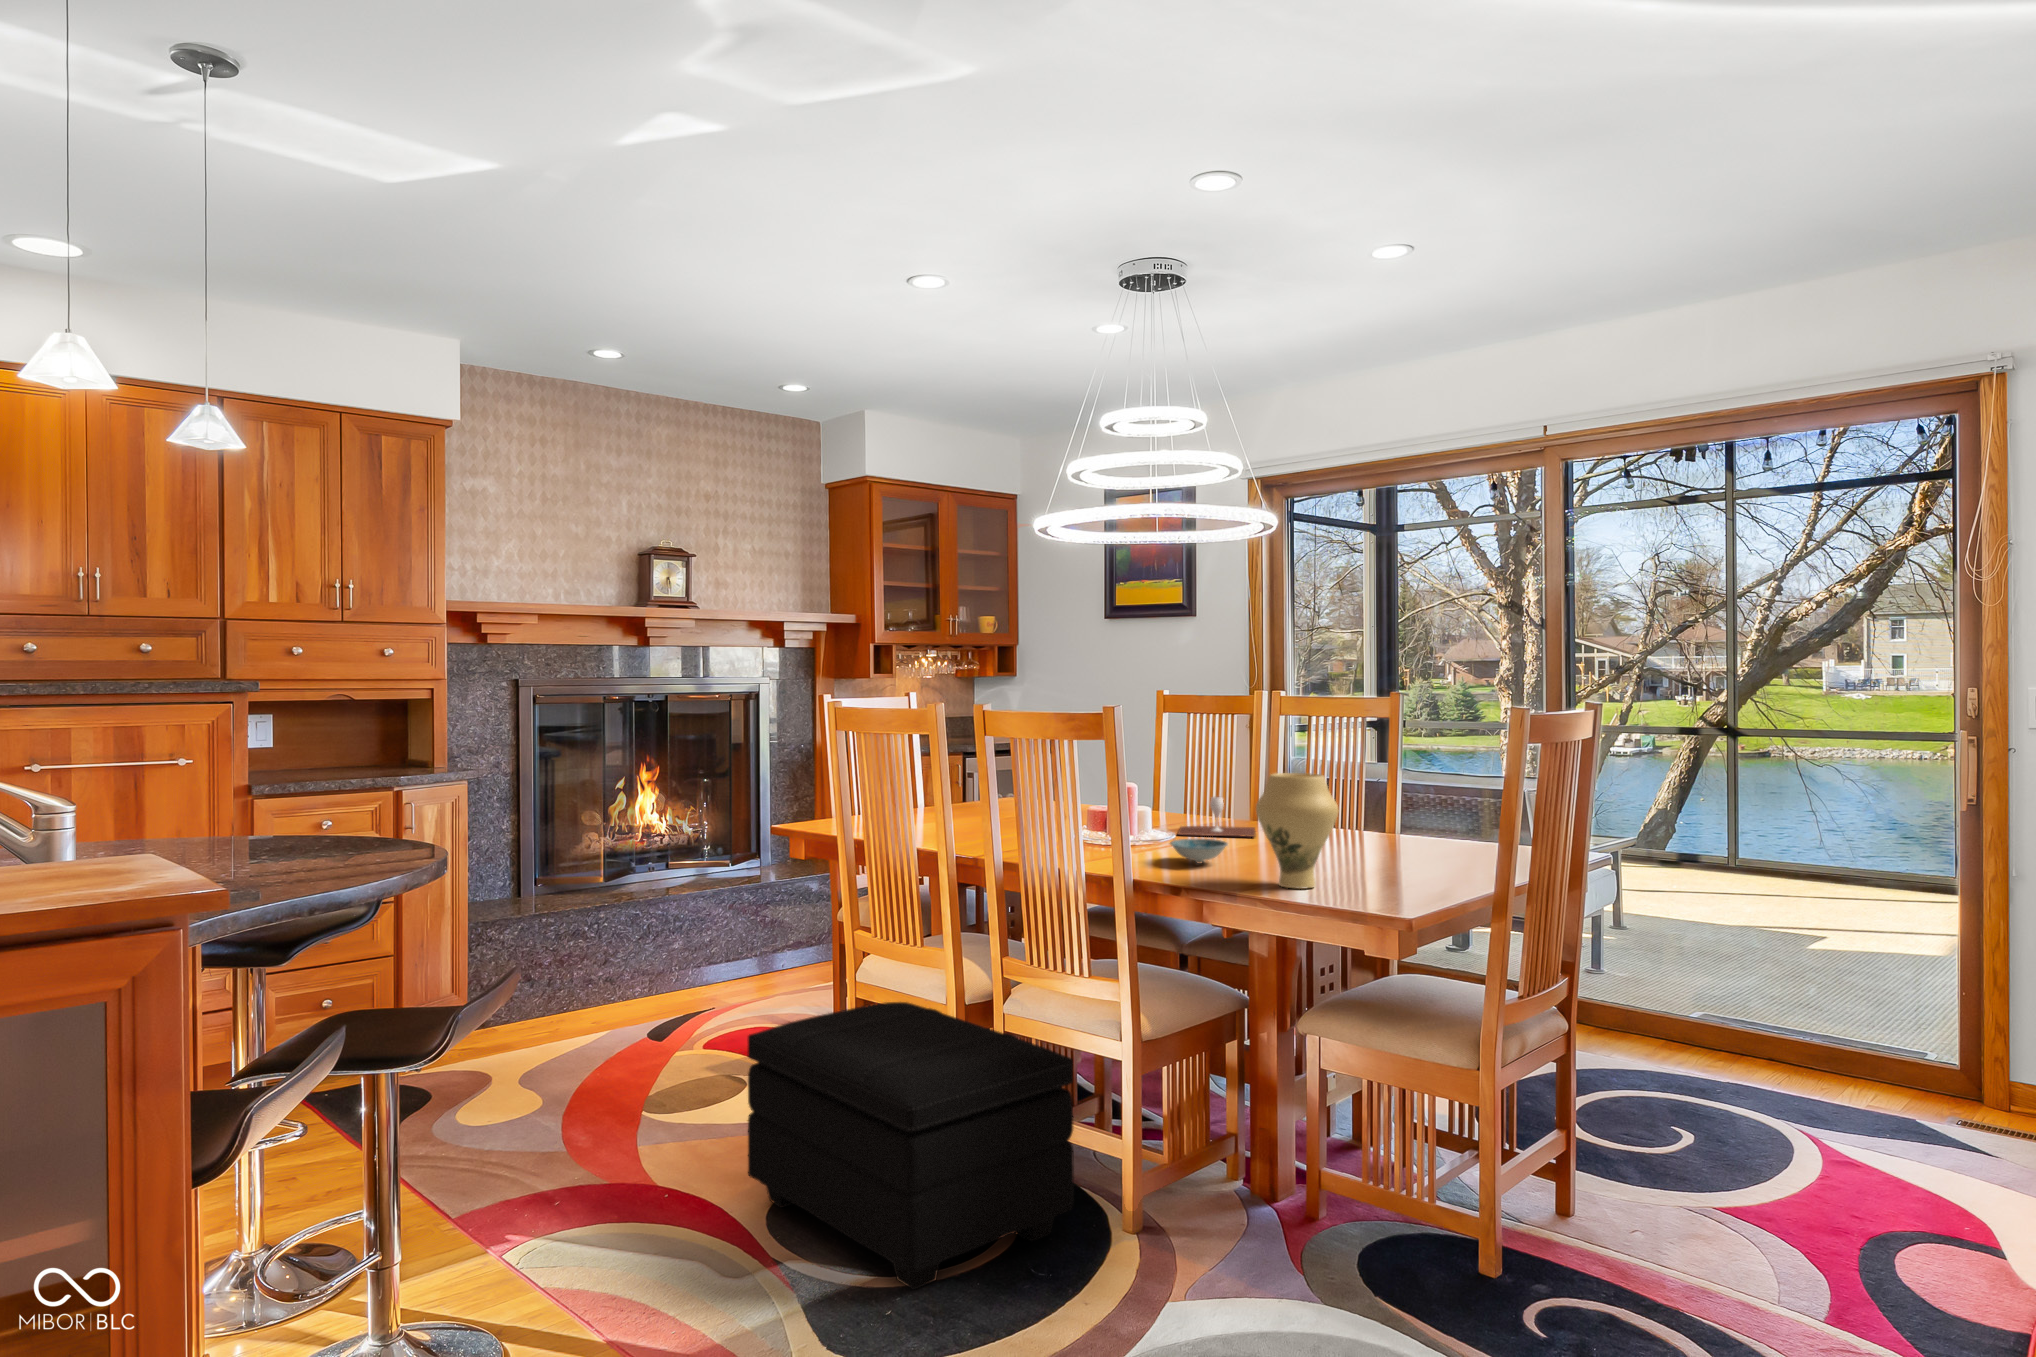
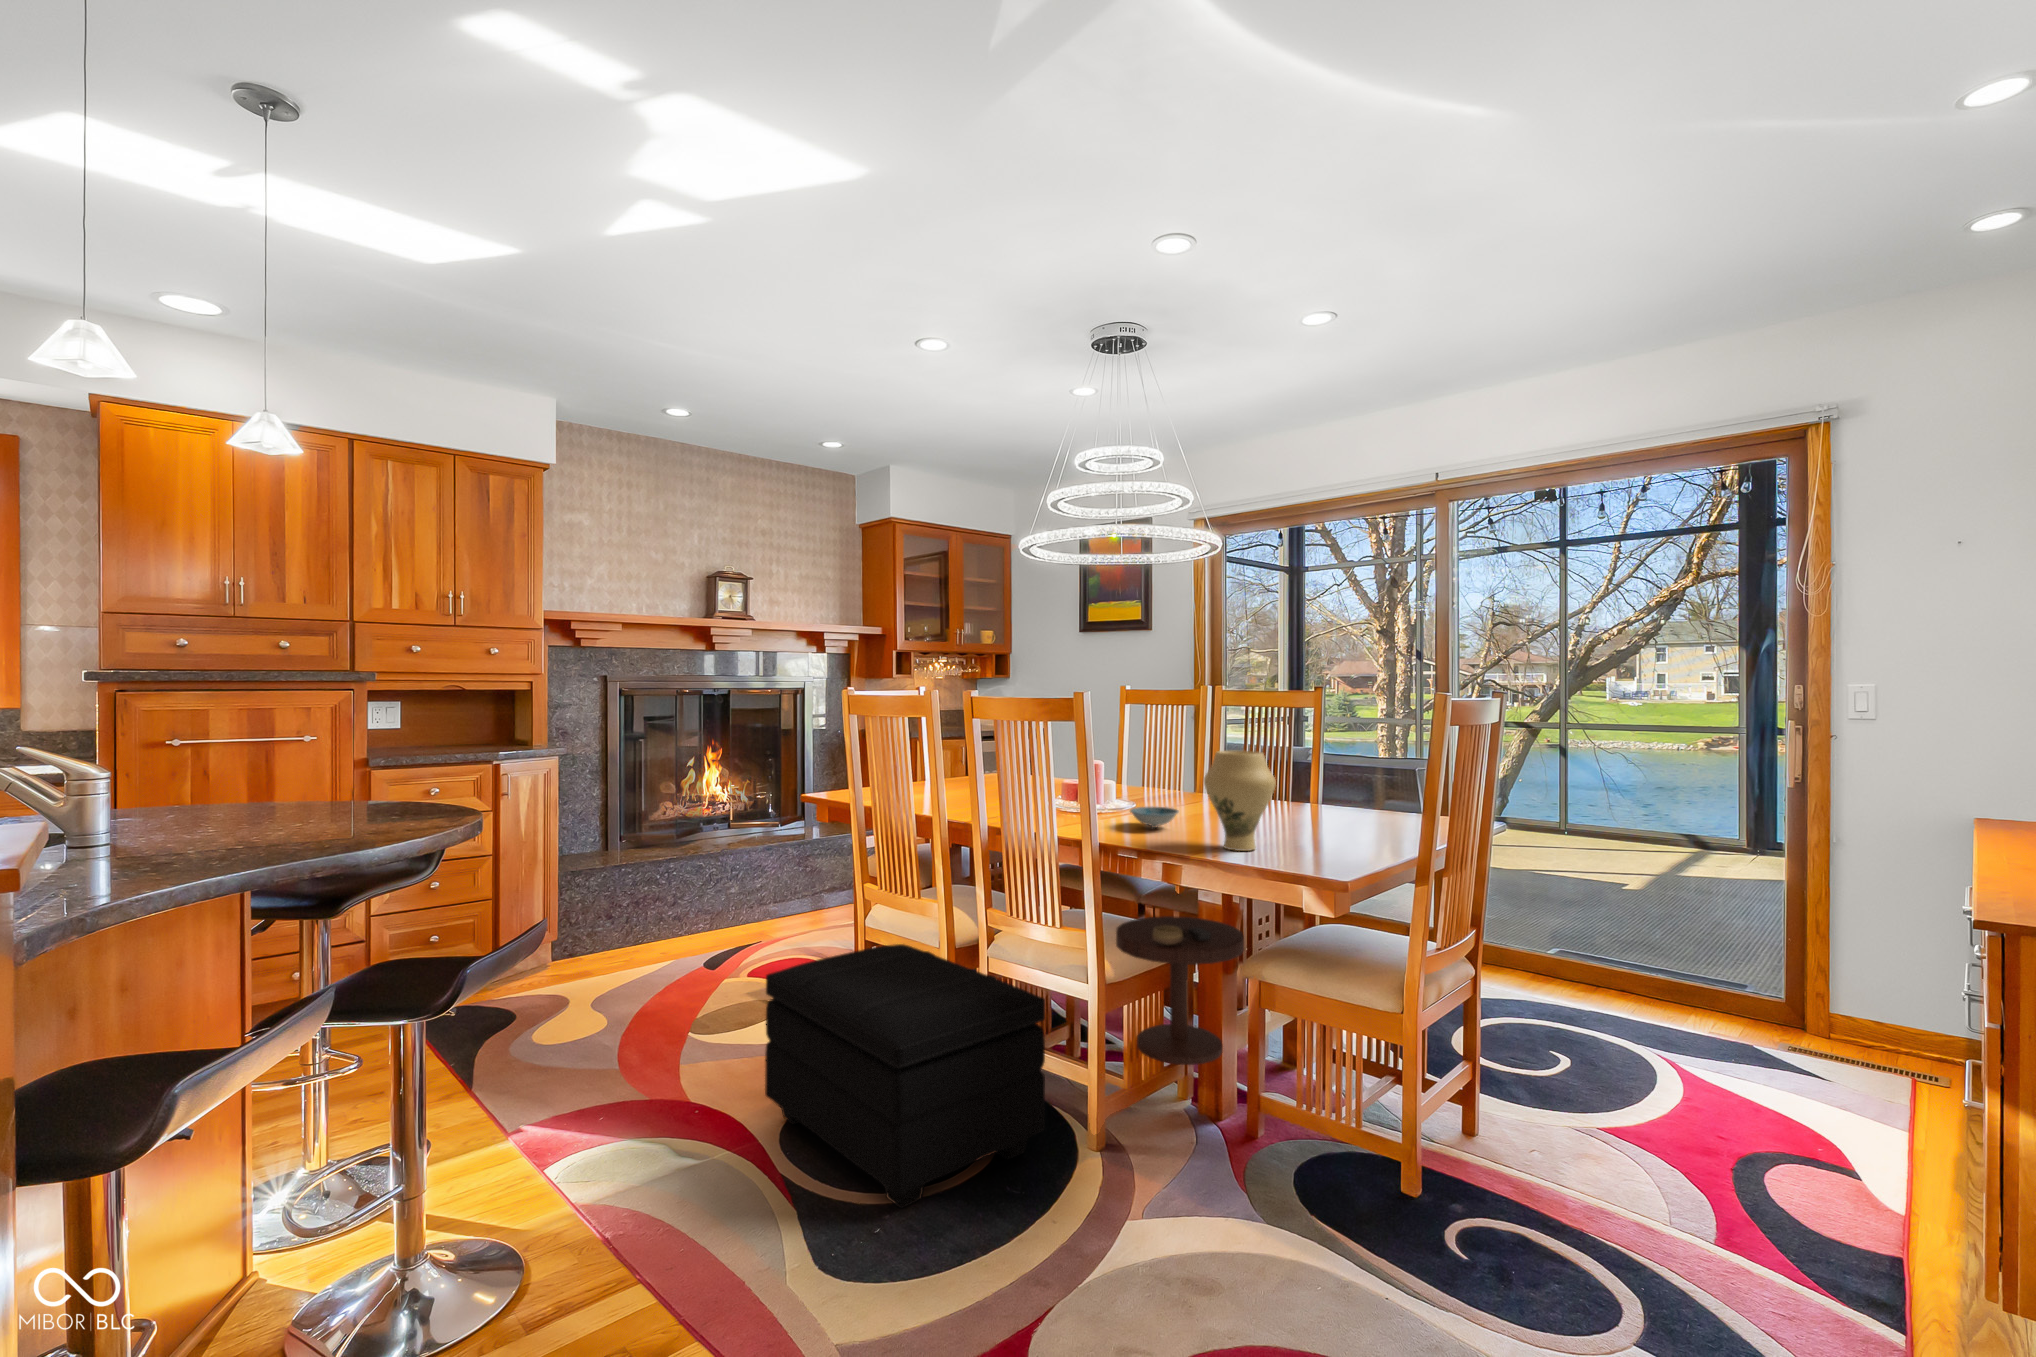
wine glass: present [1178,797,1255,837] -> none [1135,771,1201,805]
side table: none [1155,965,1301,1244] -> present [1116,916,1244,1065]

